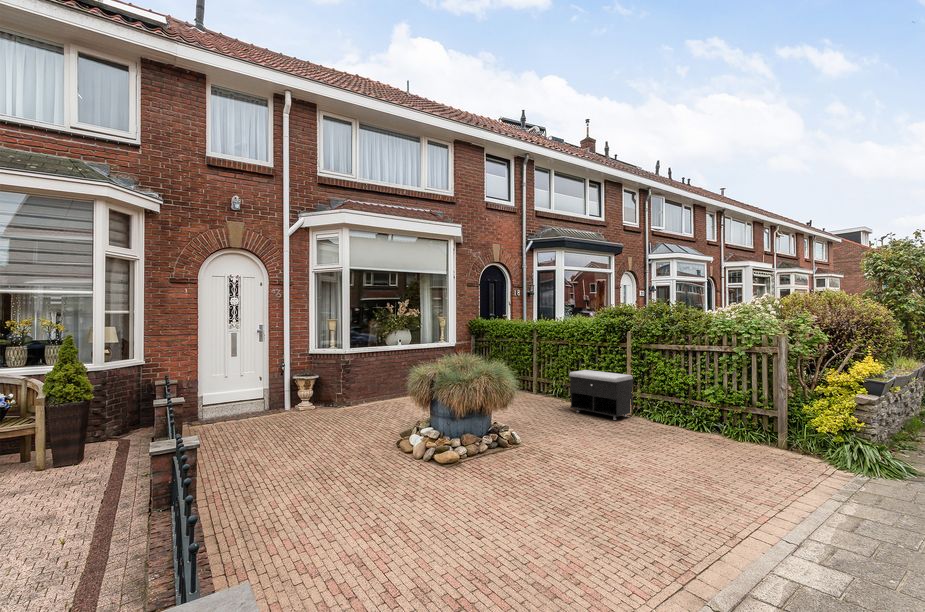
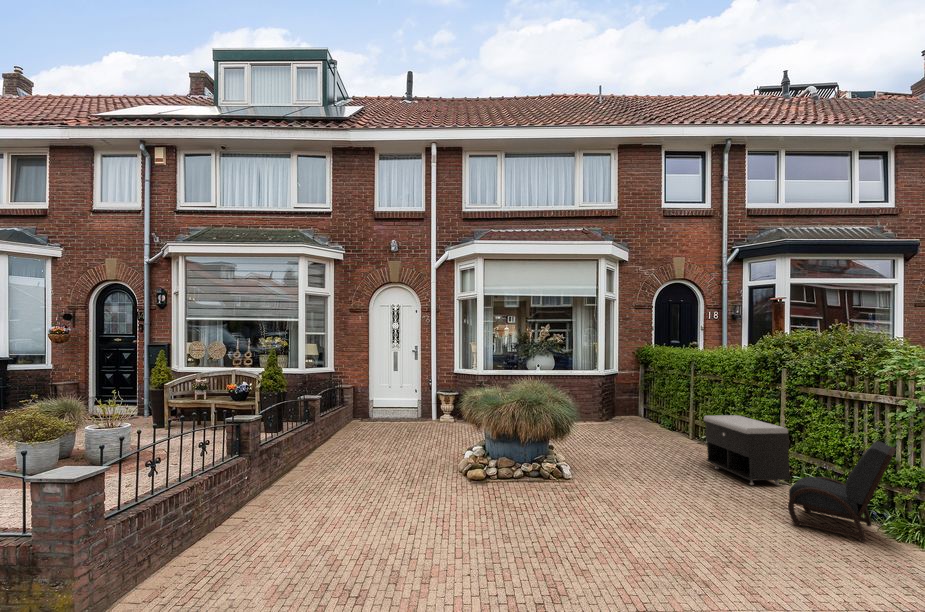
lounge chair: none [663,377,735,444] -> present [788,441,896,542]

